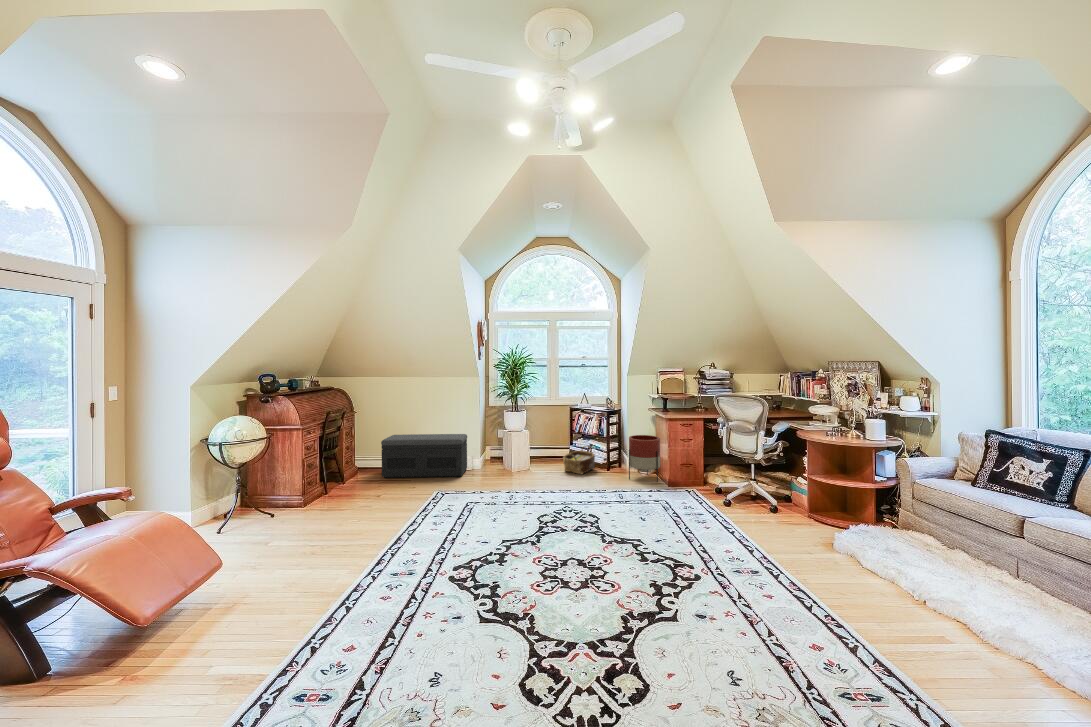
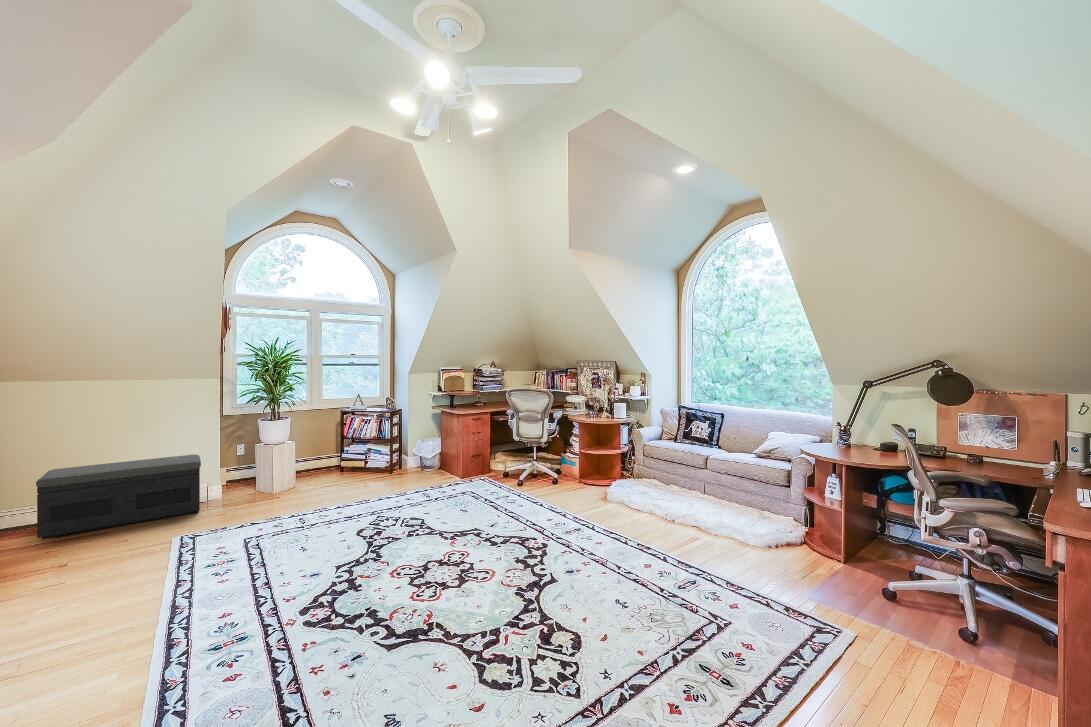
planter: present [629,435,660,482] -> none [419,433,451,479]
woven basket: present [563,446,595,474] -> none [341,451,377,483]

